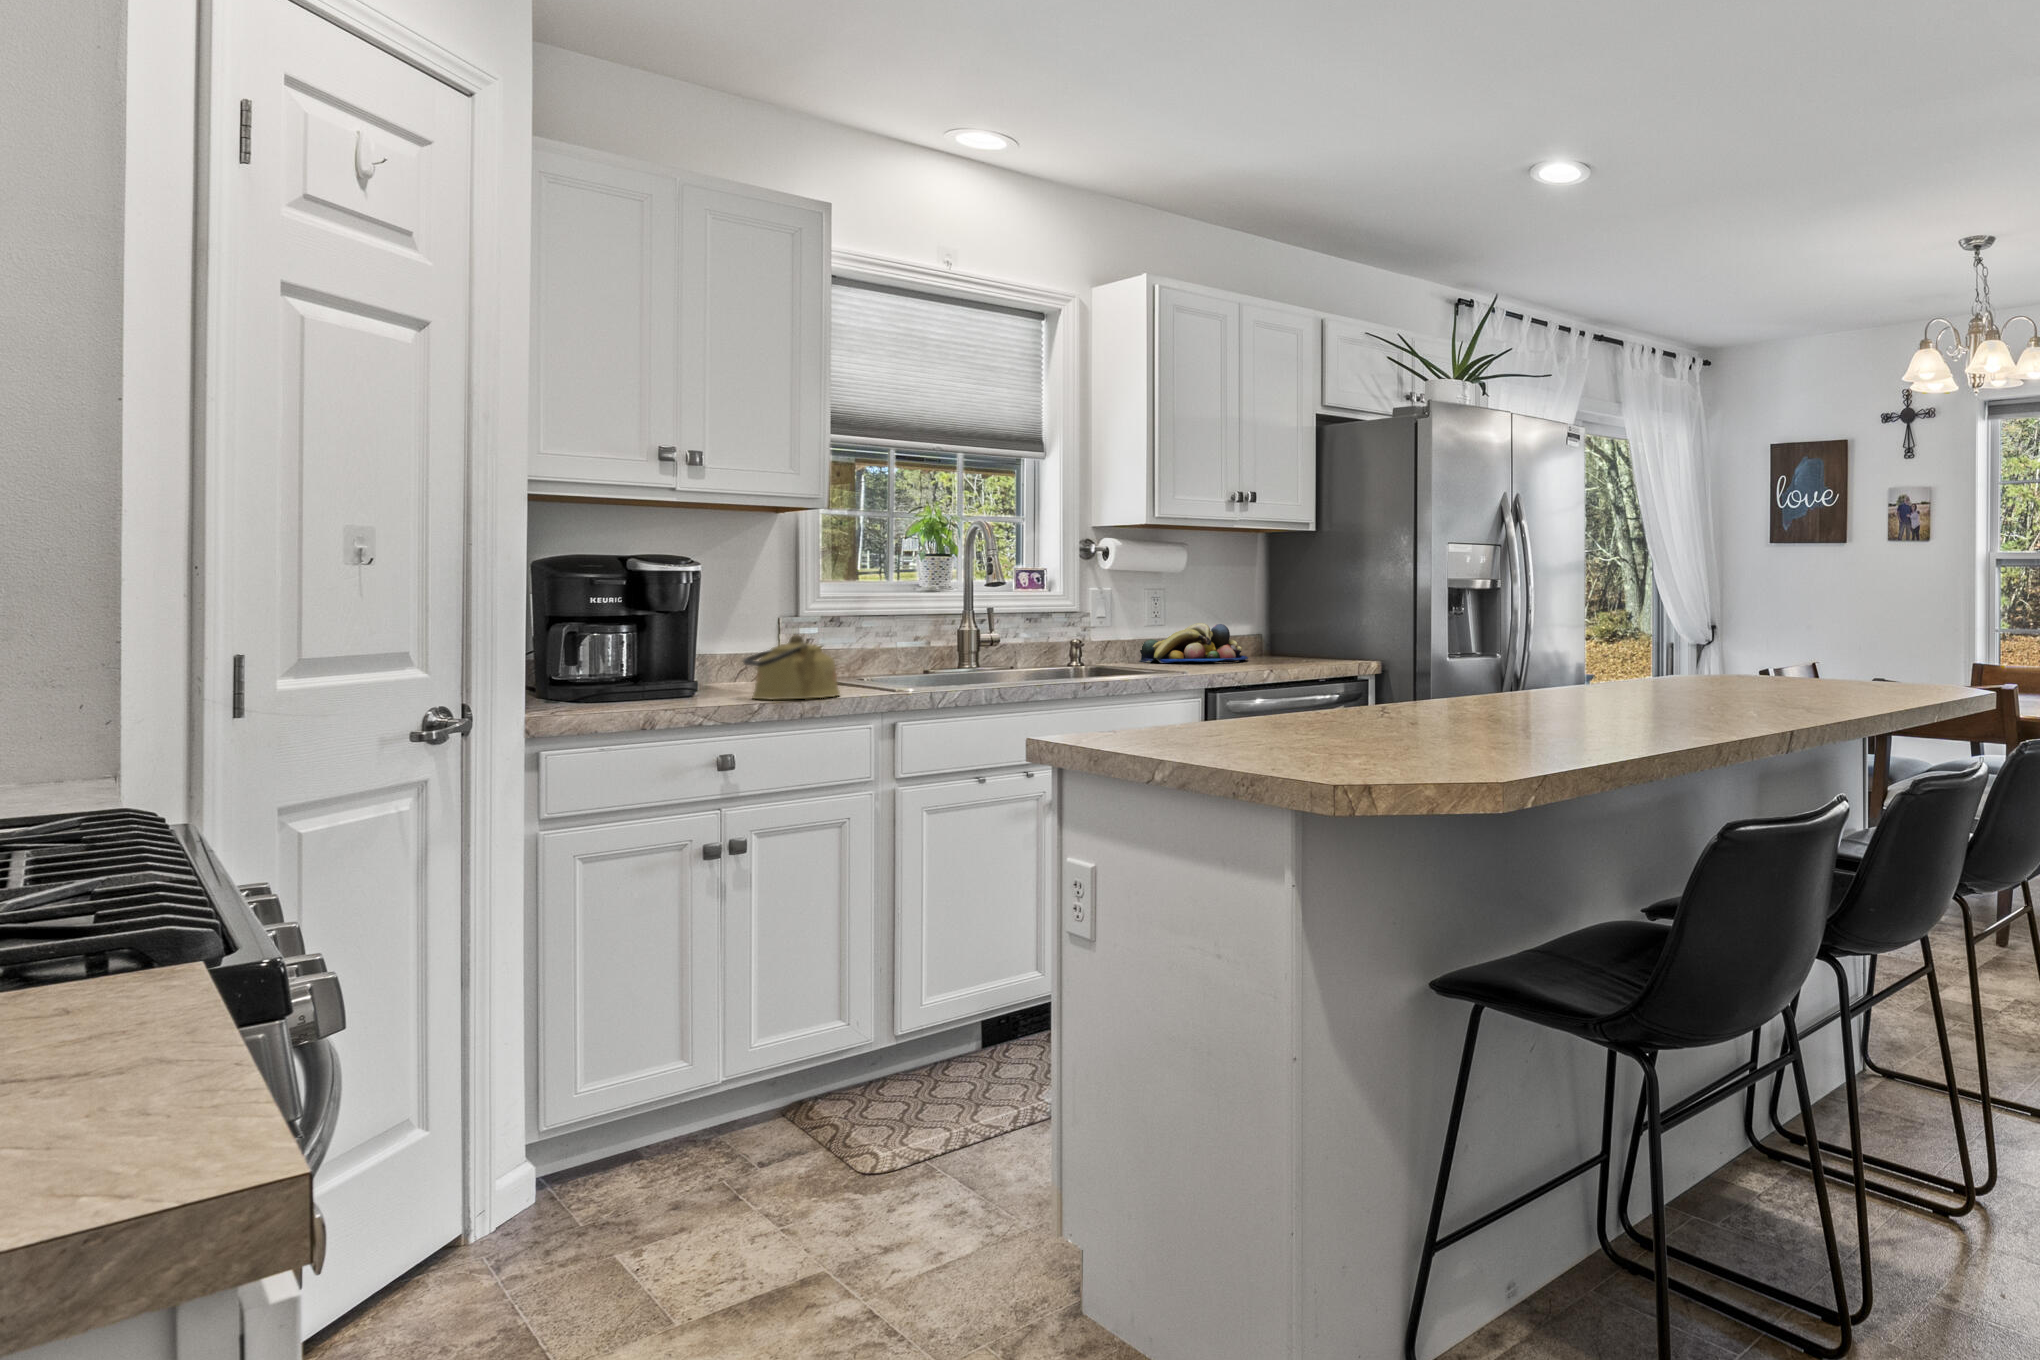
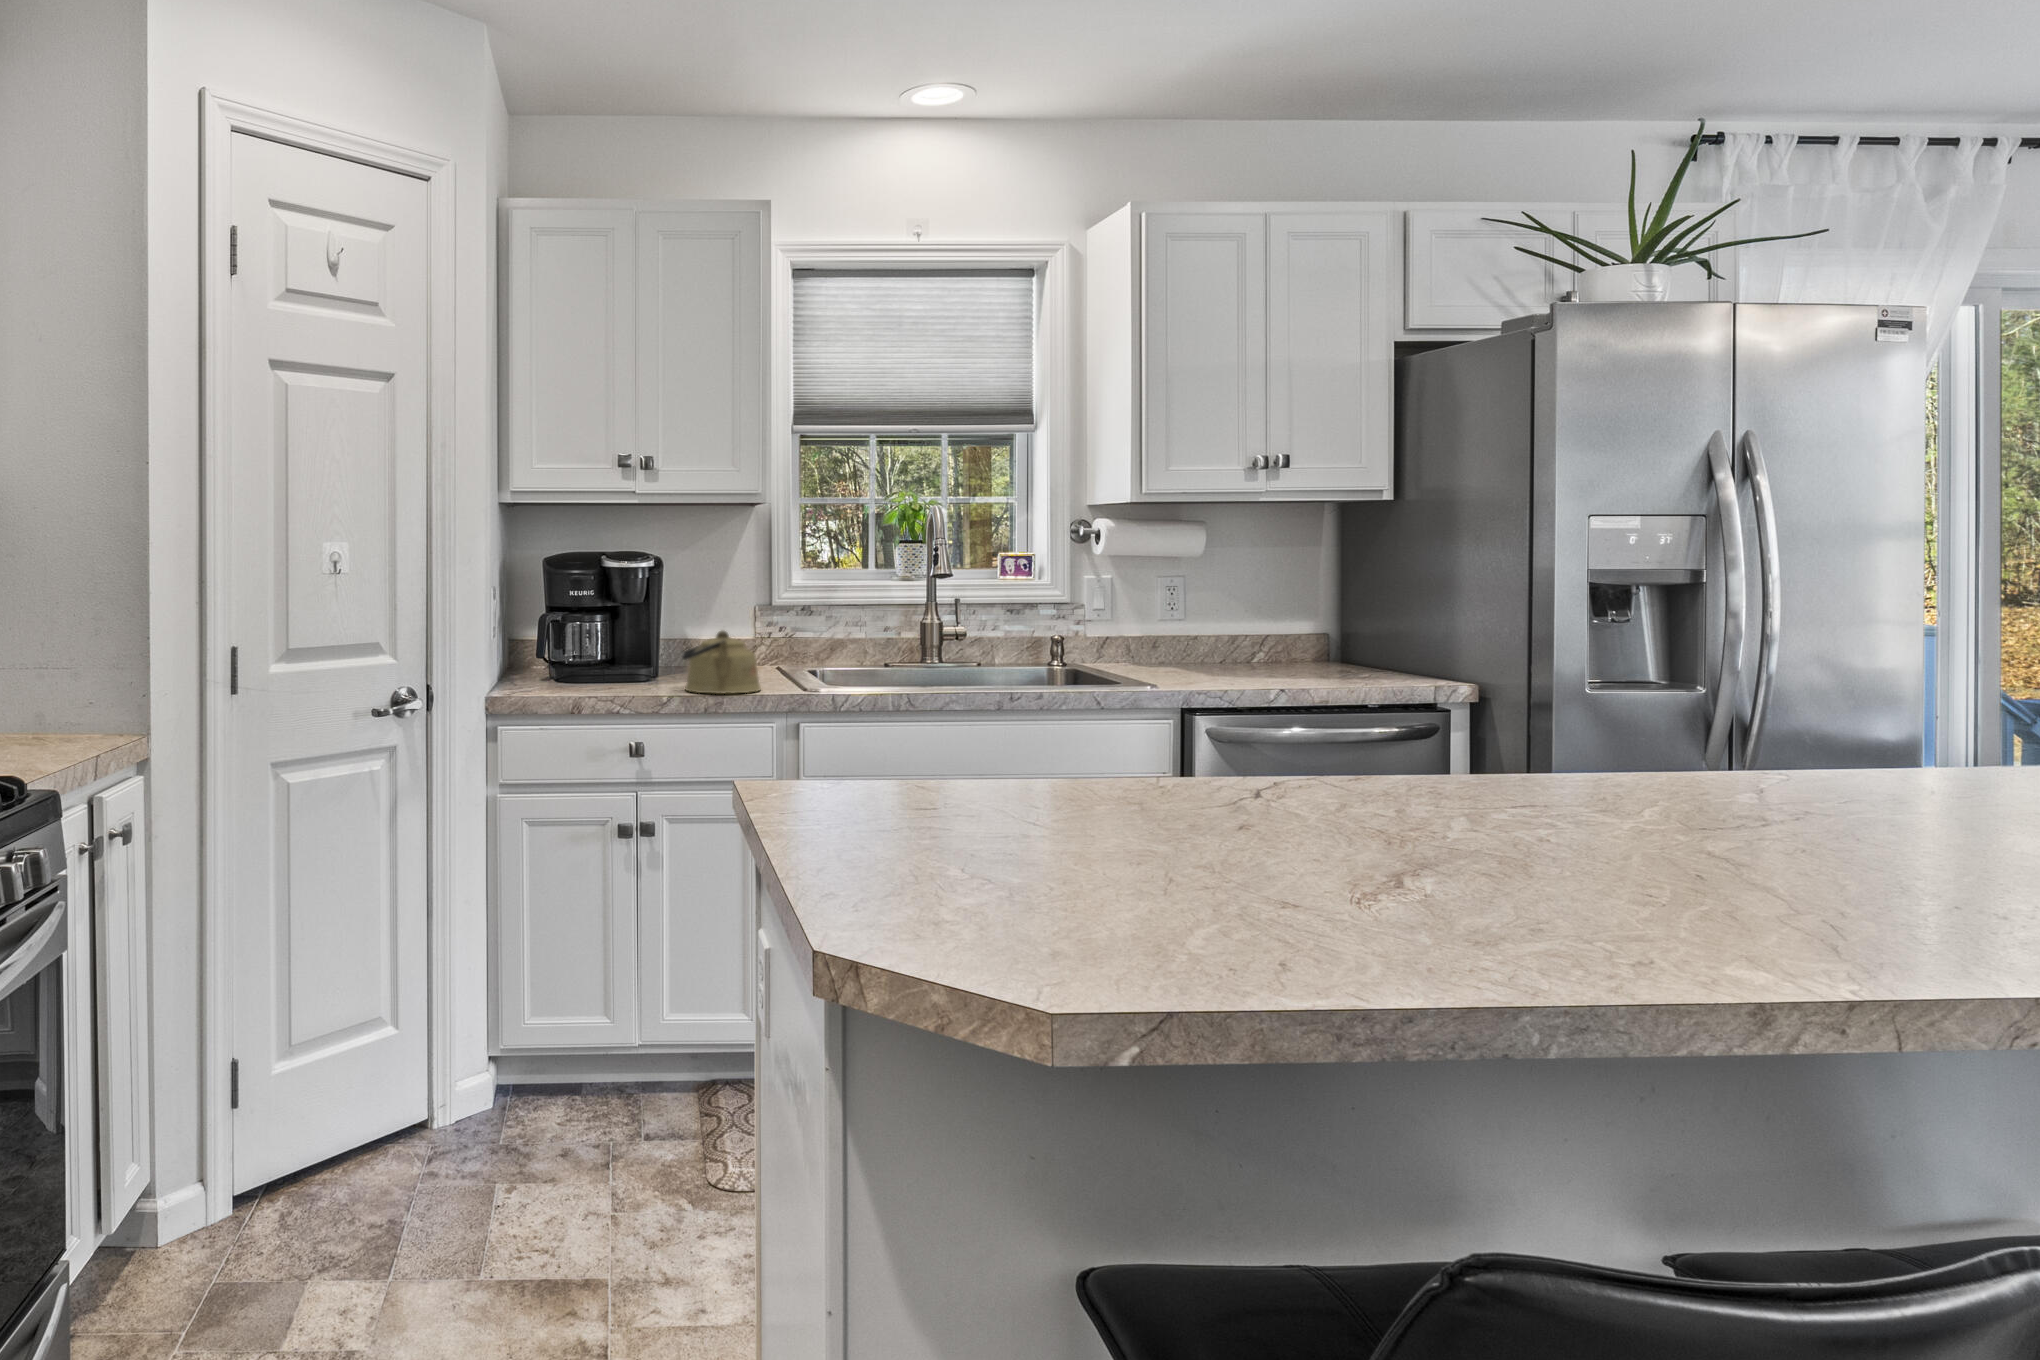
fruit bowl: present [1140,623,1248,663] -> none [1154,618,1296,667]

